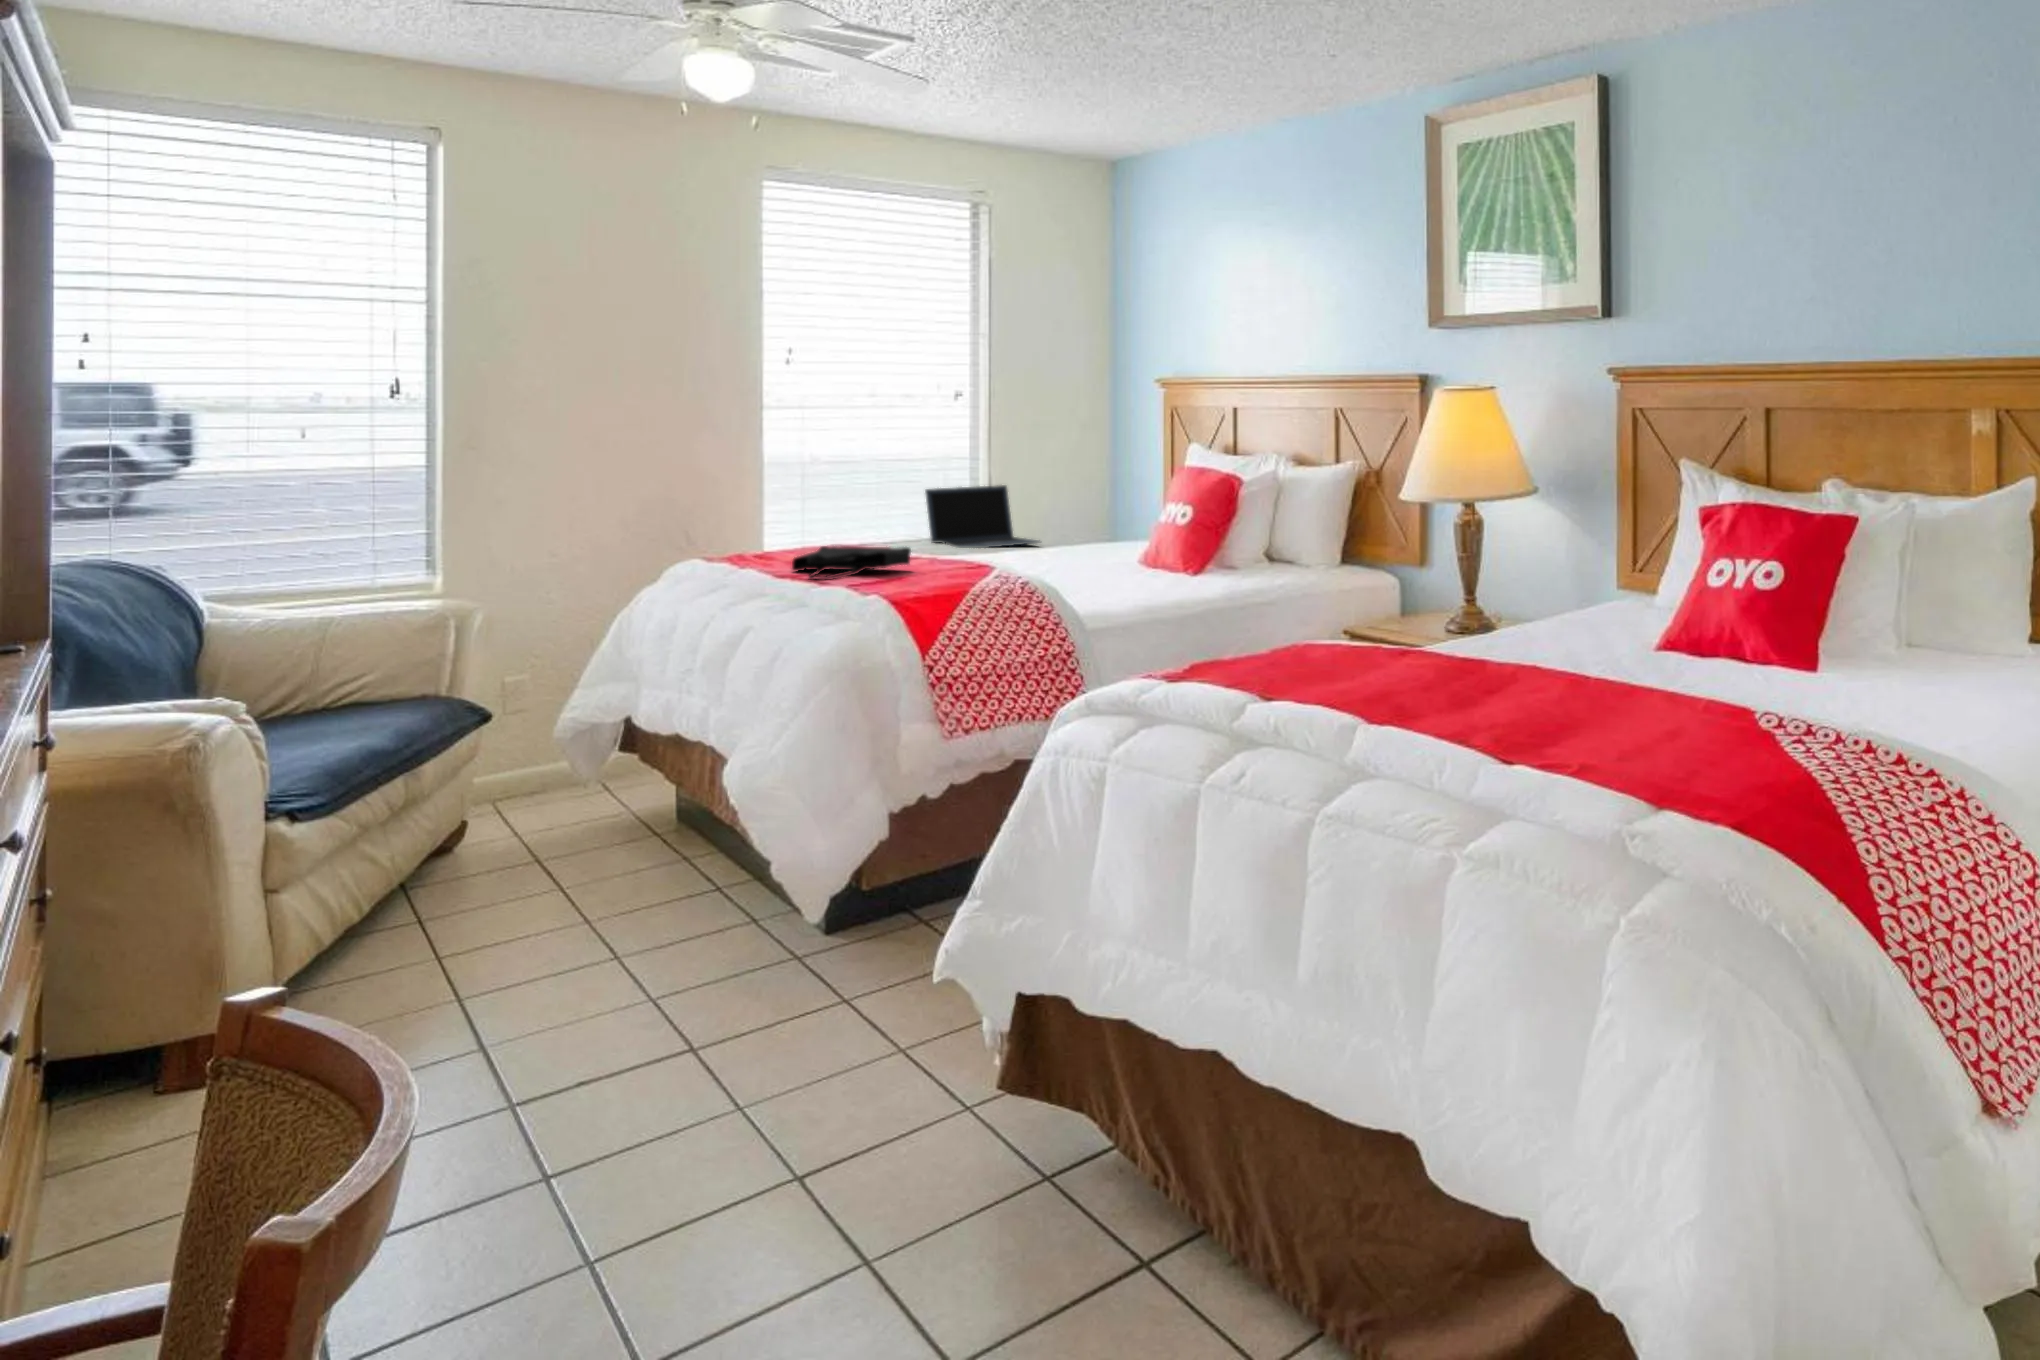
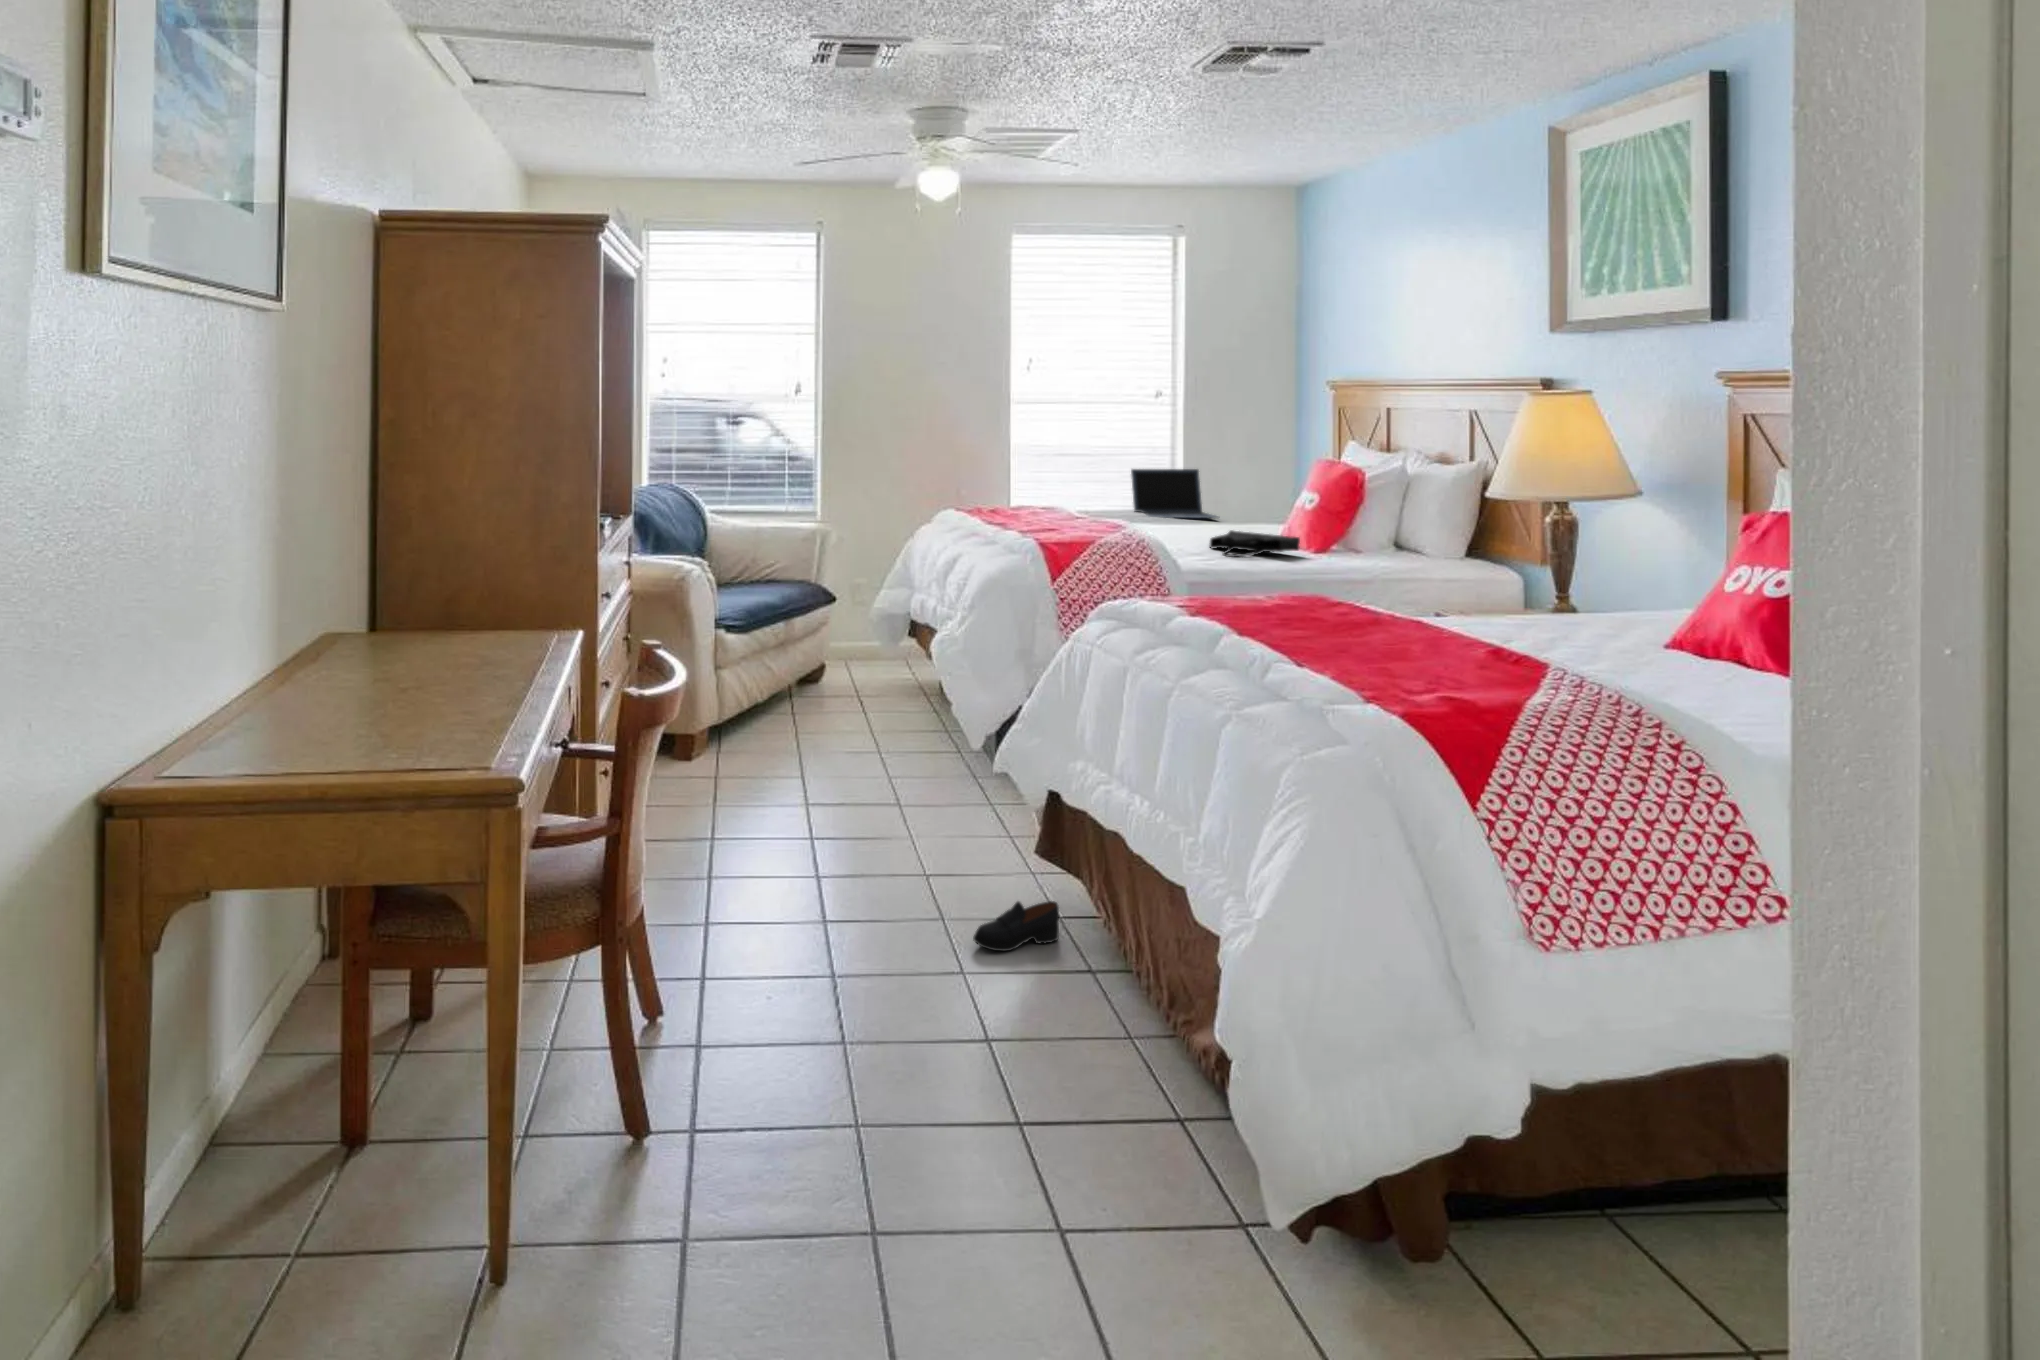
tote bag: present [792,546,911,580] -> present [1209,530,1300,557]
shoe: none [985,1161,1106,1293] -> present [973,901,1059,951]

